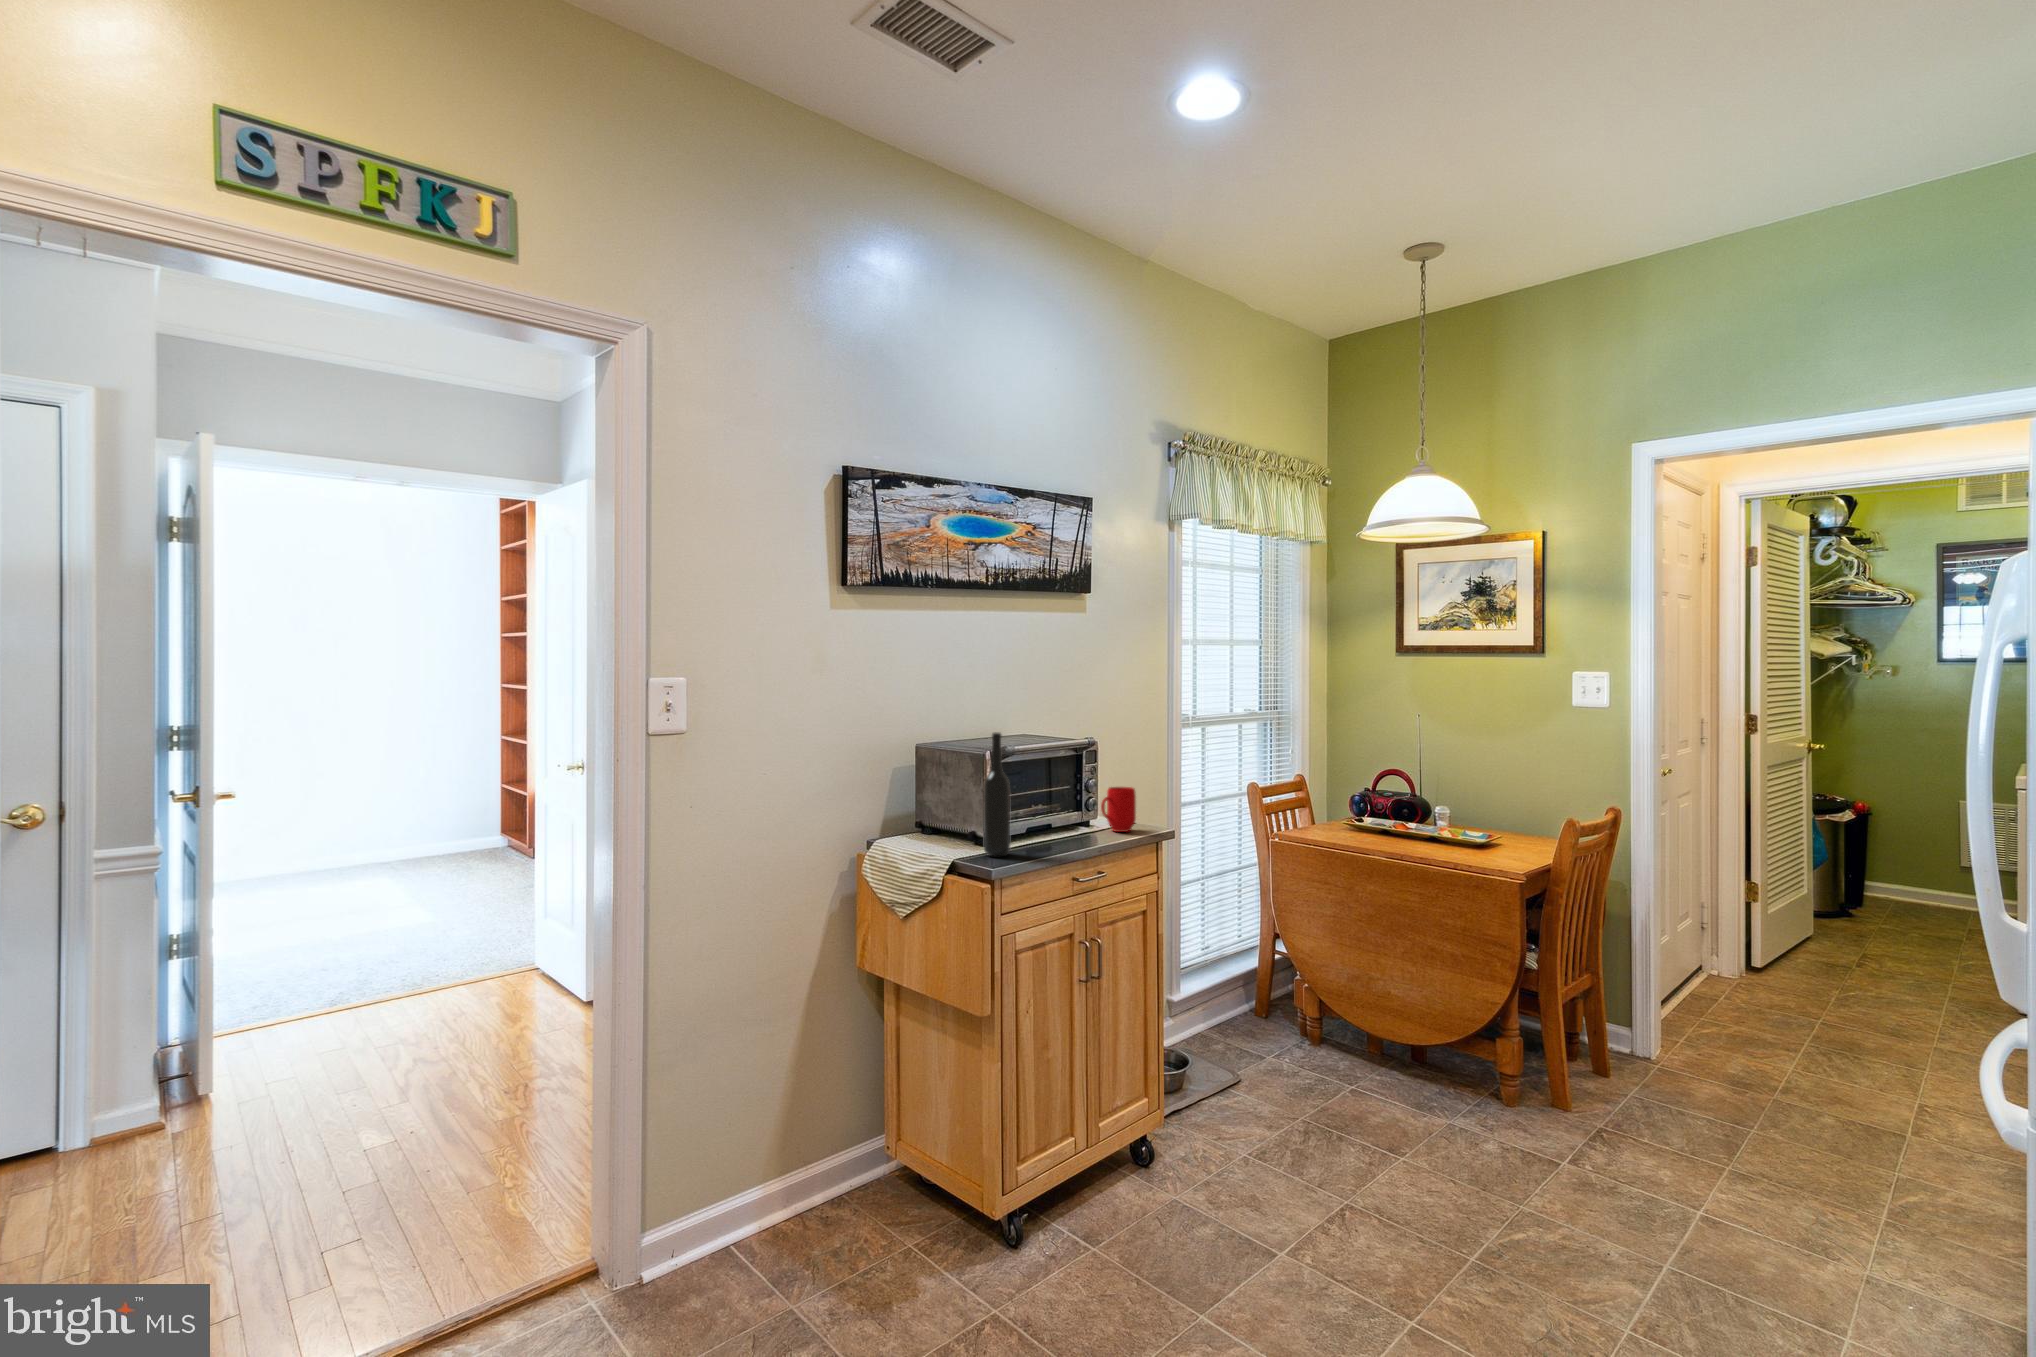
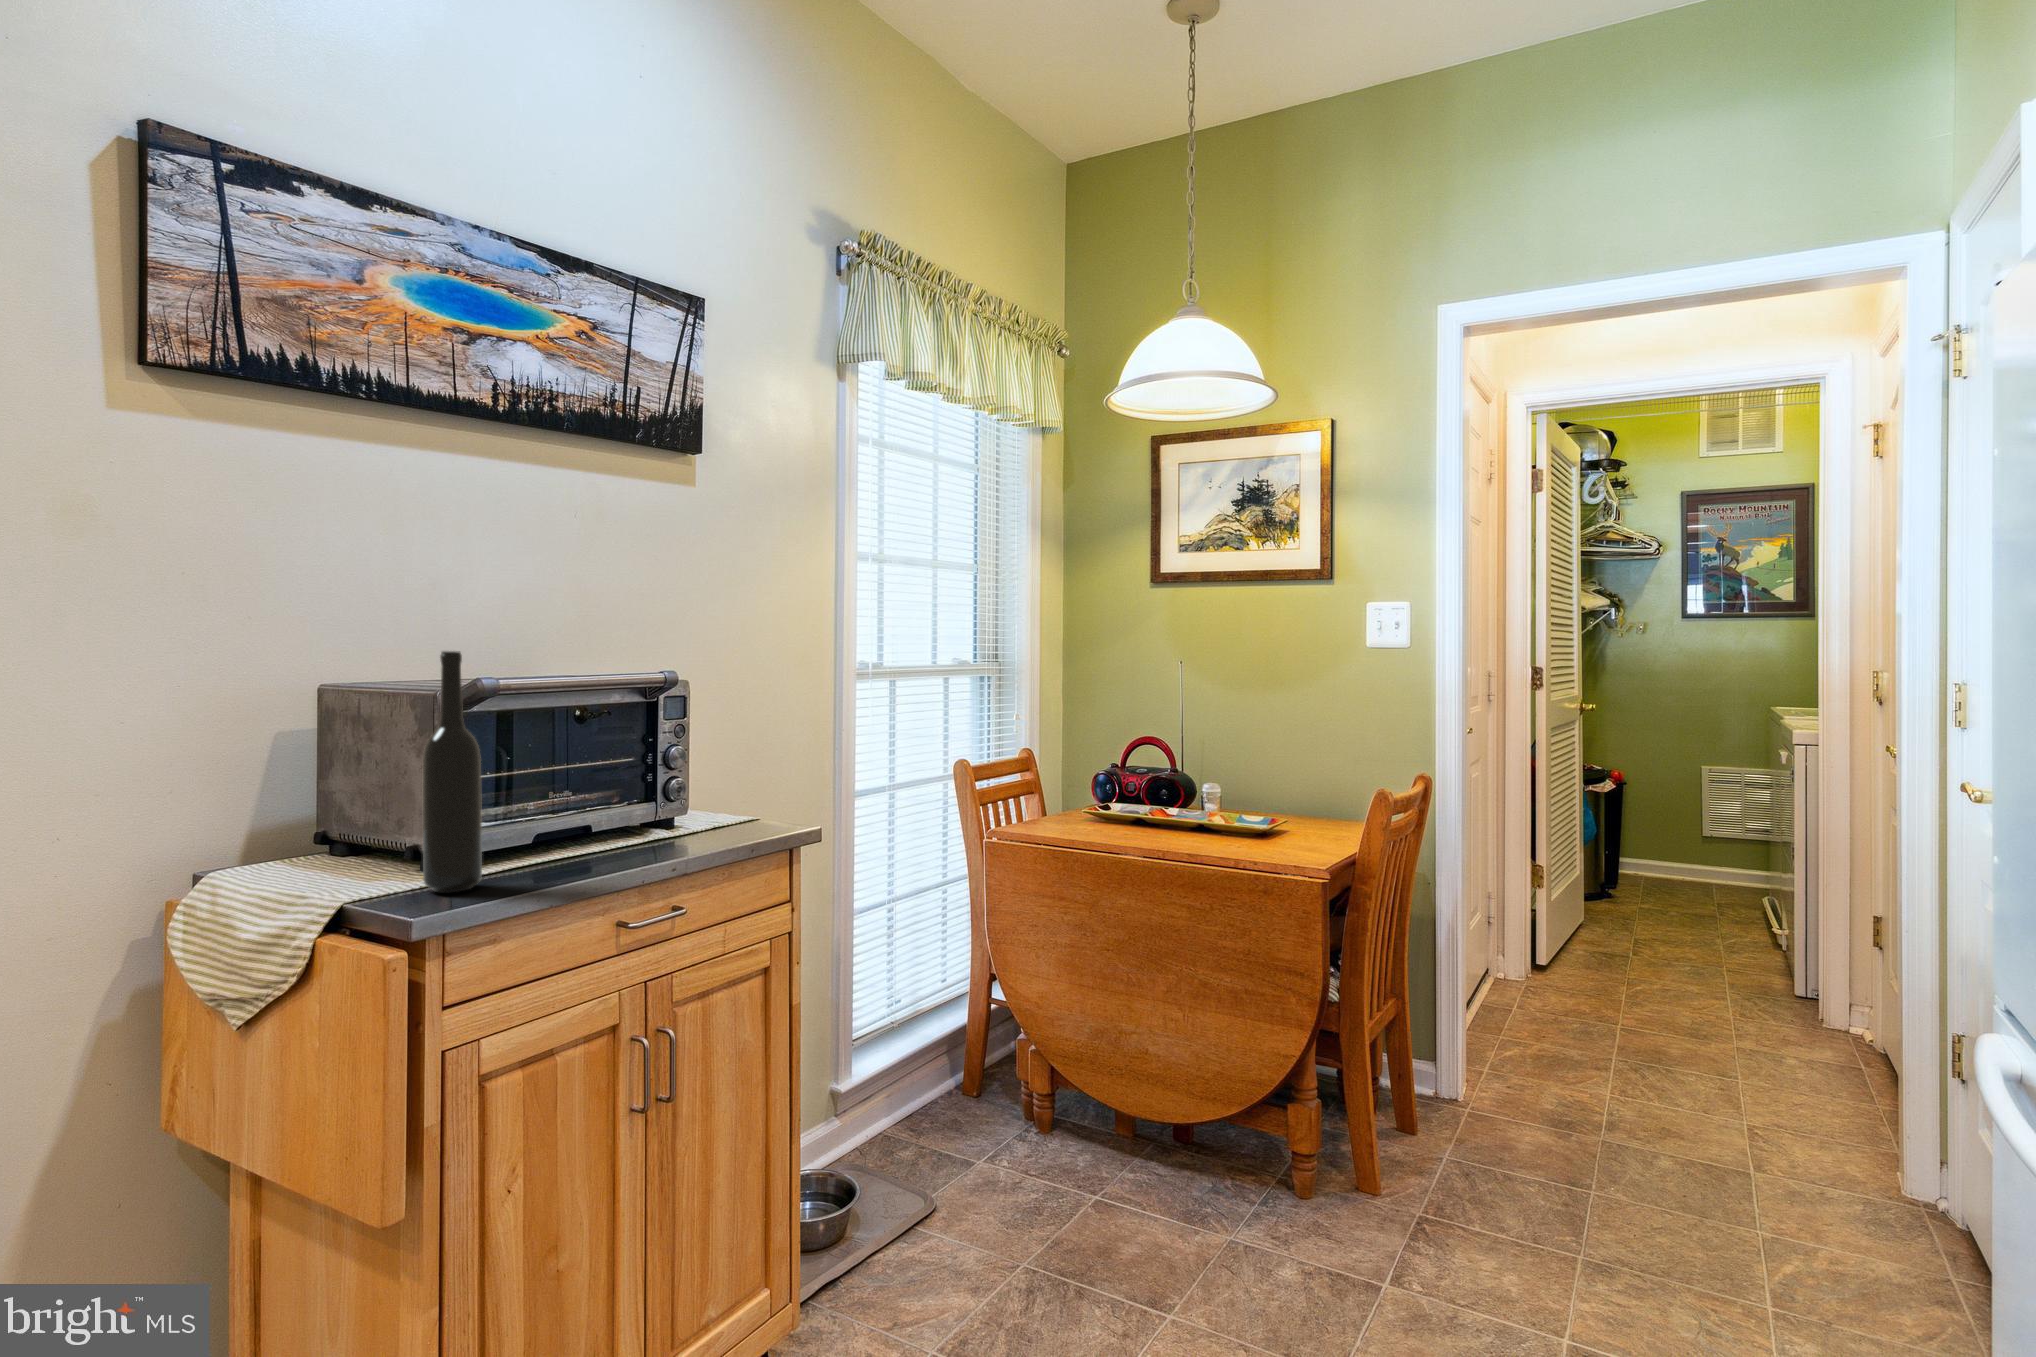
mug: present [1101,787,1136,832] -> none [691,759,754,836]

